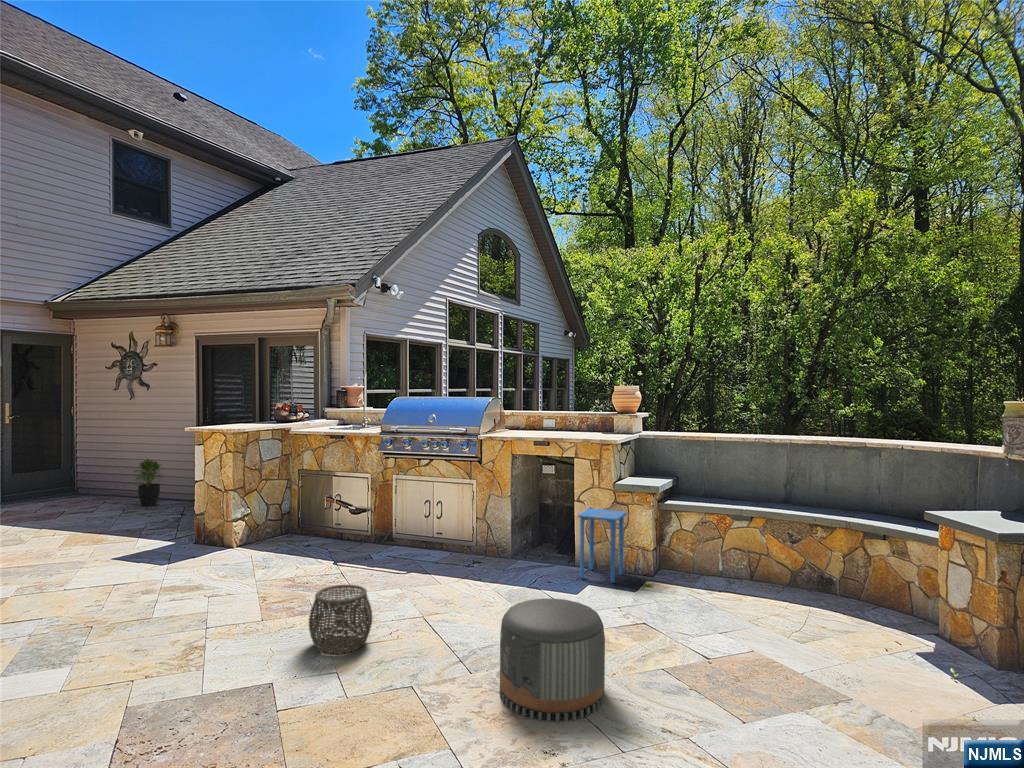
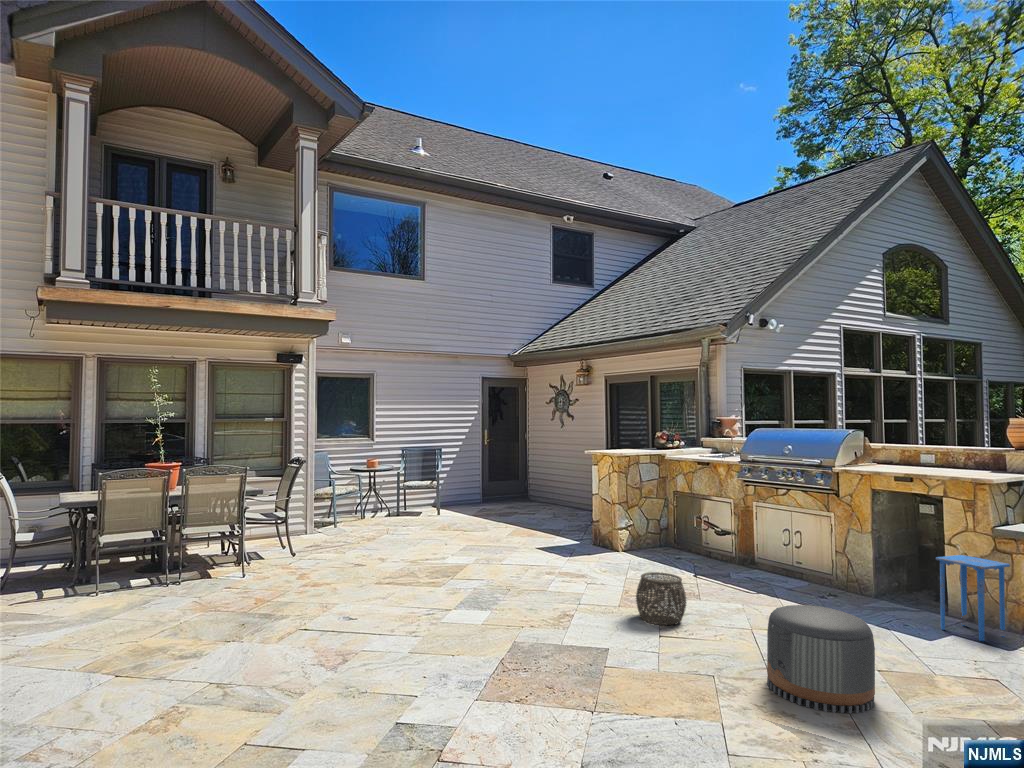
potted plant: present [135,459,163,506] -> none [561,475,586,514]

